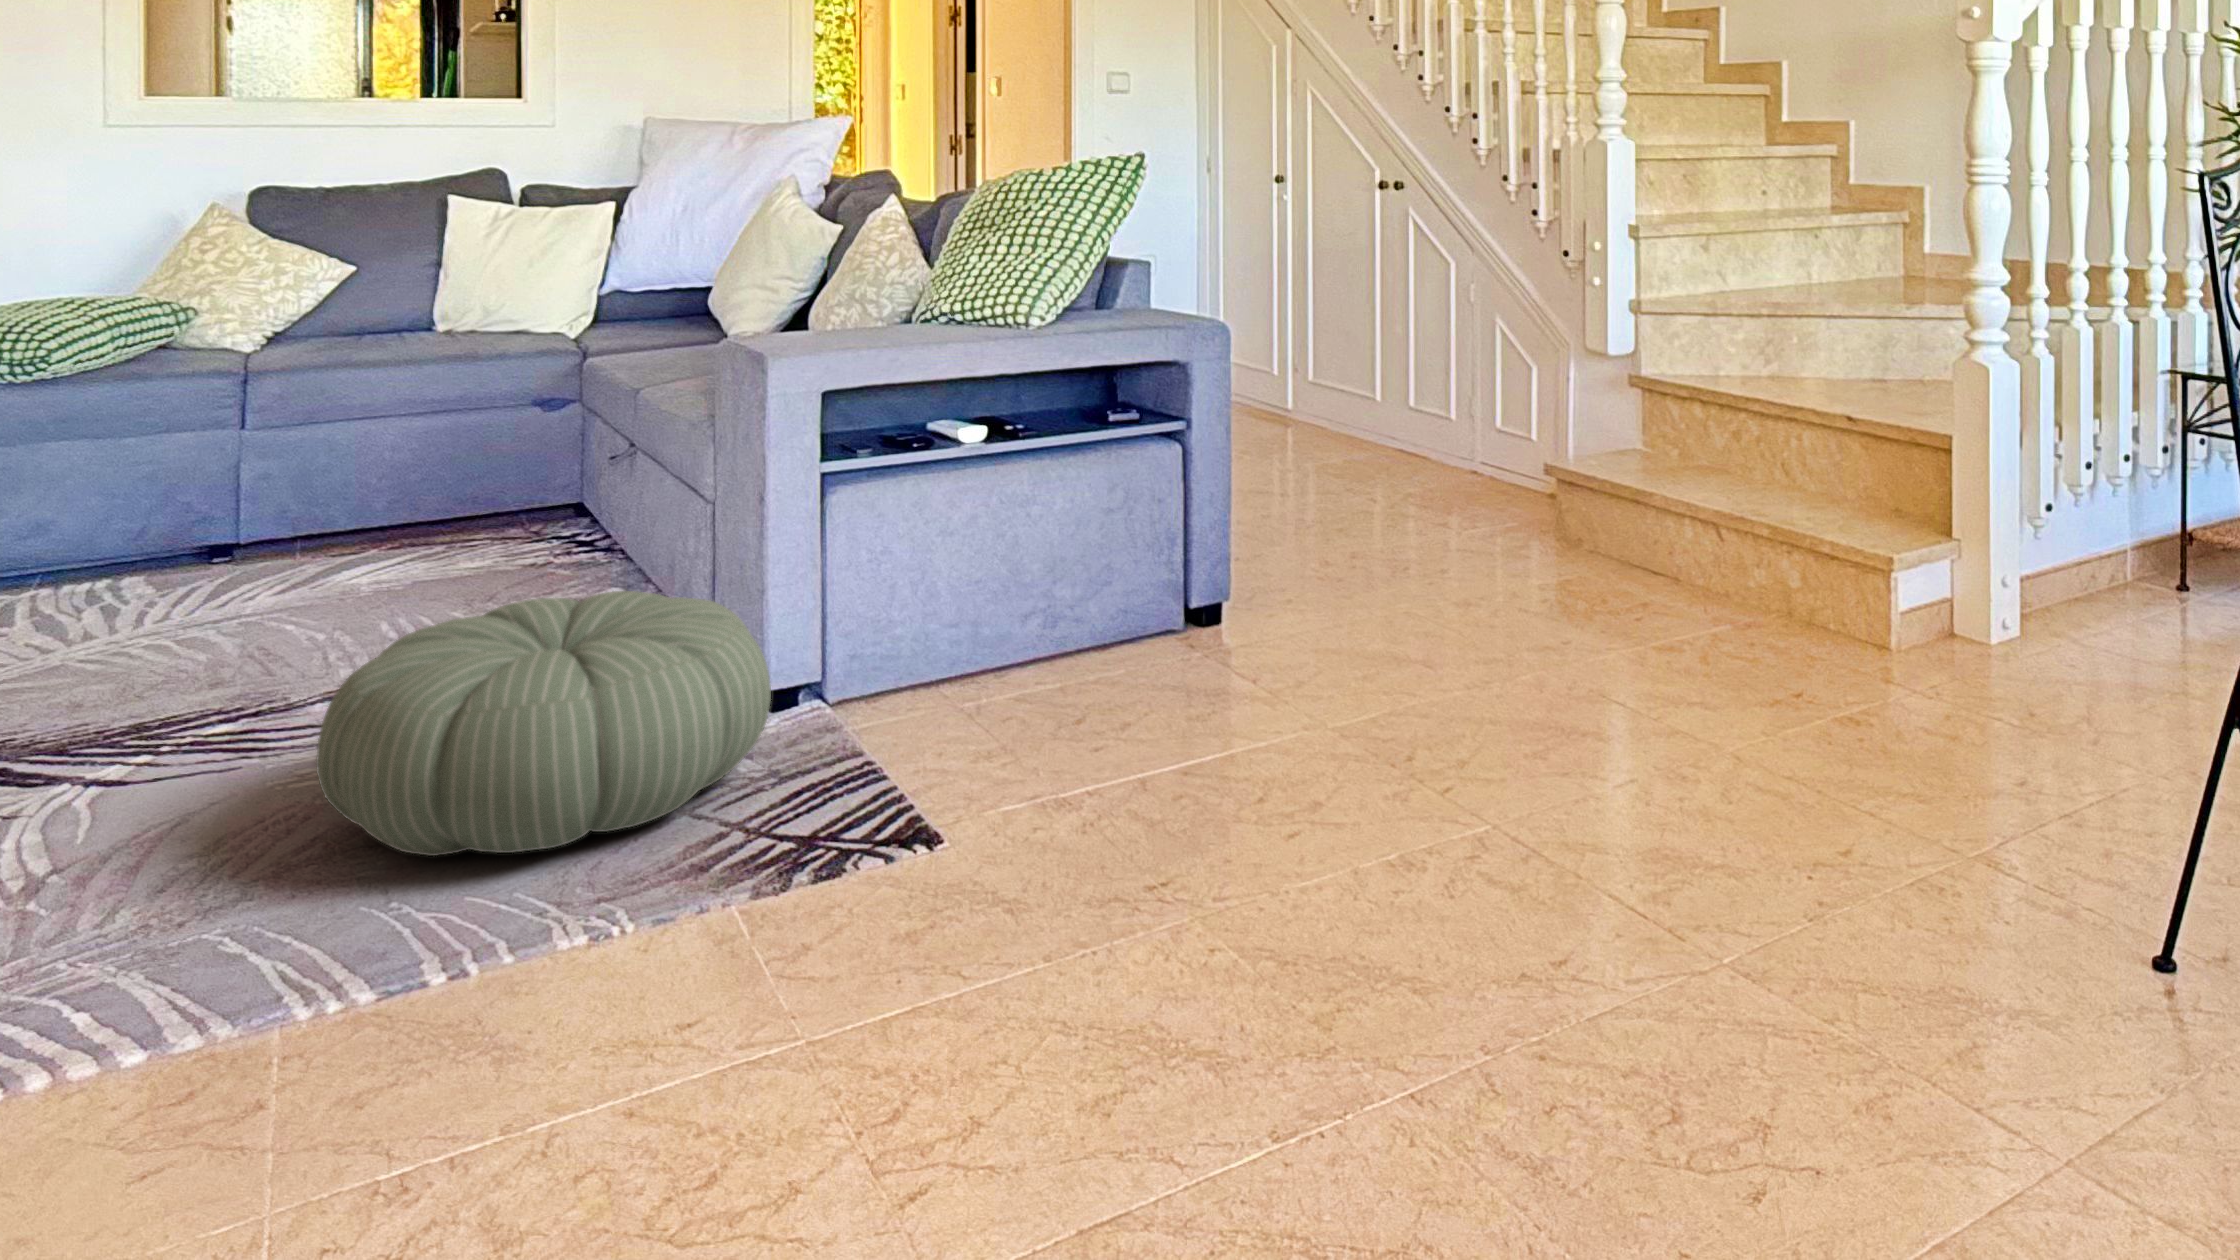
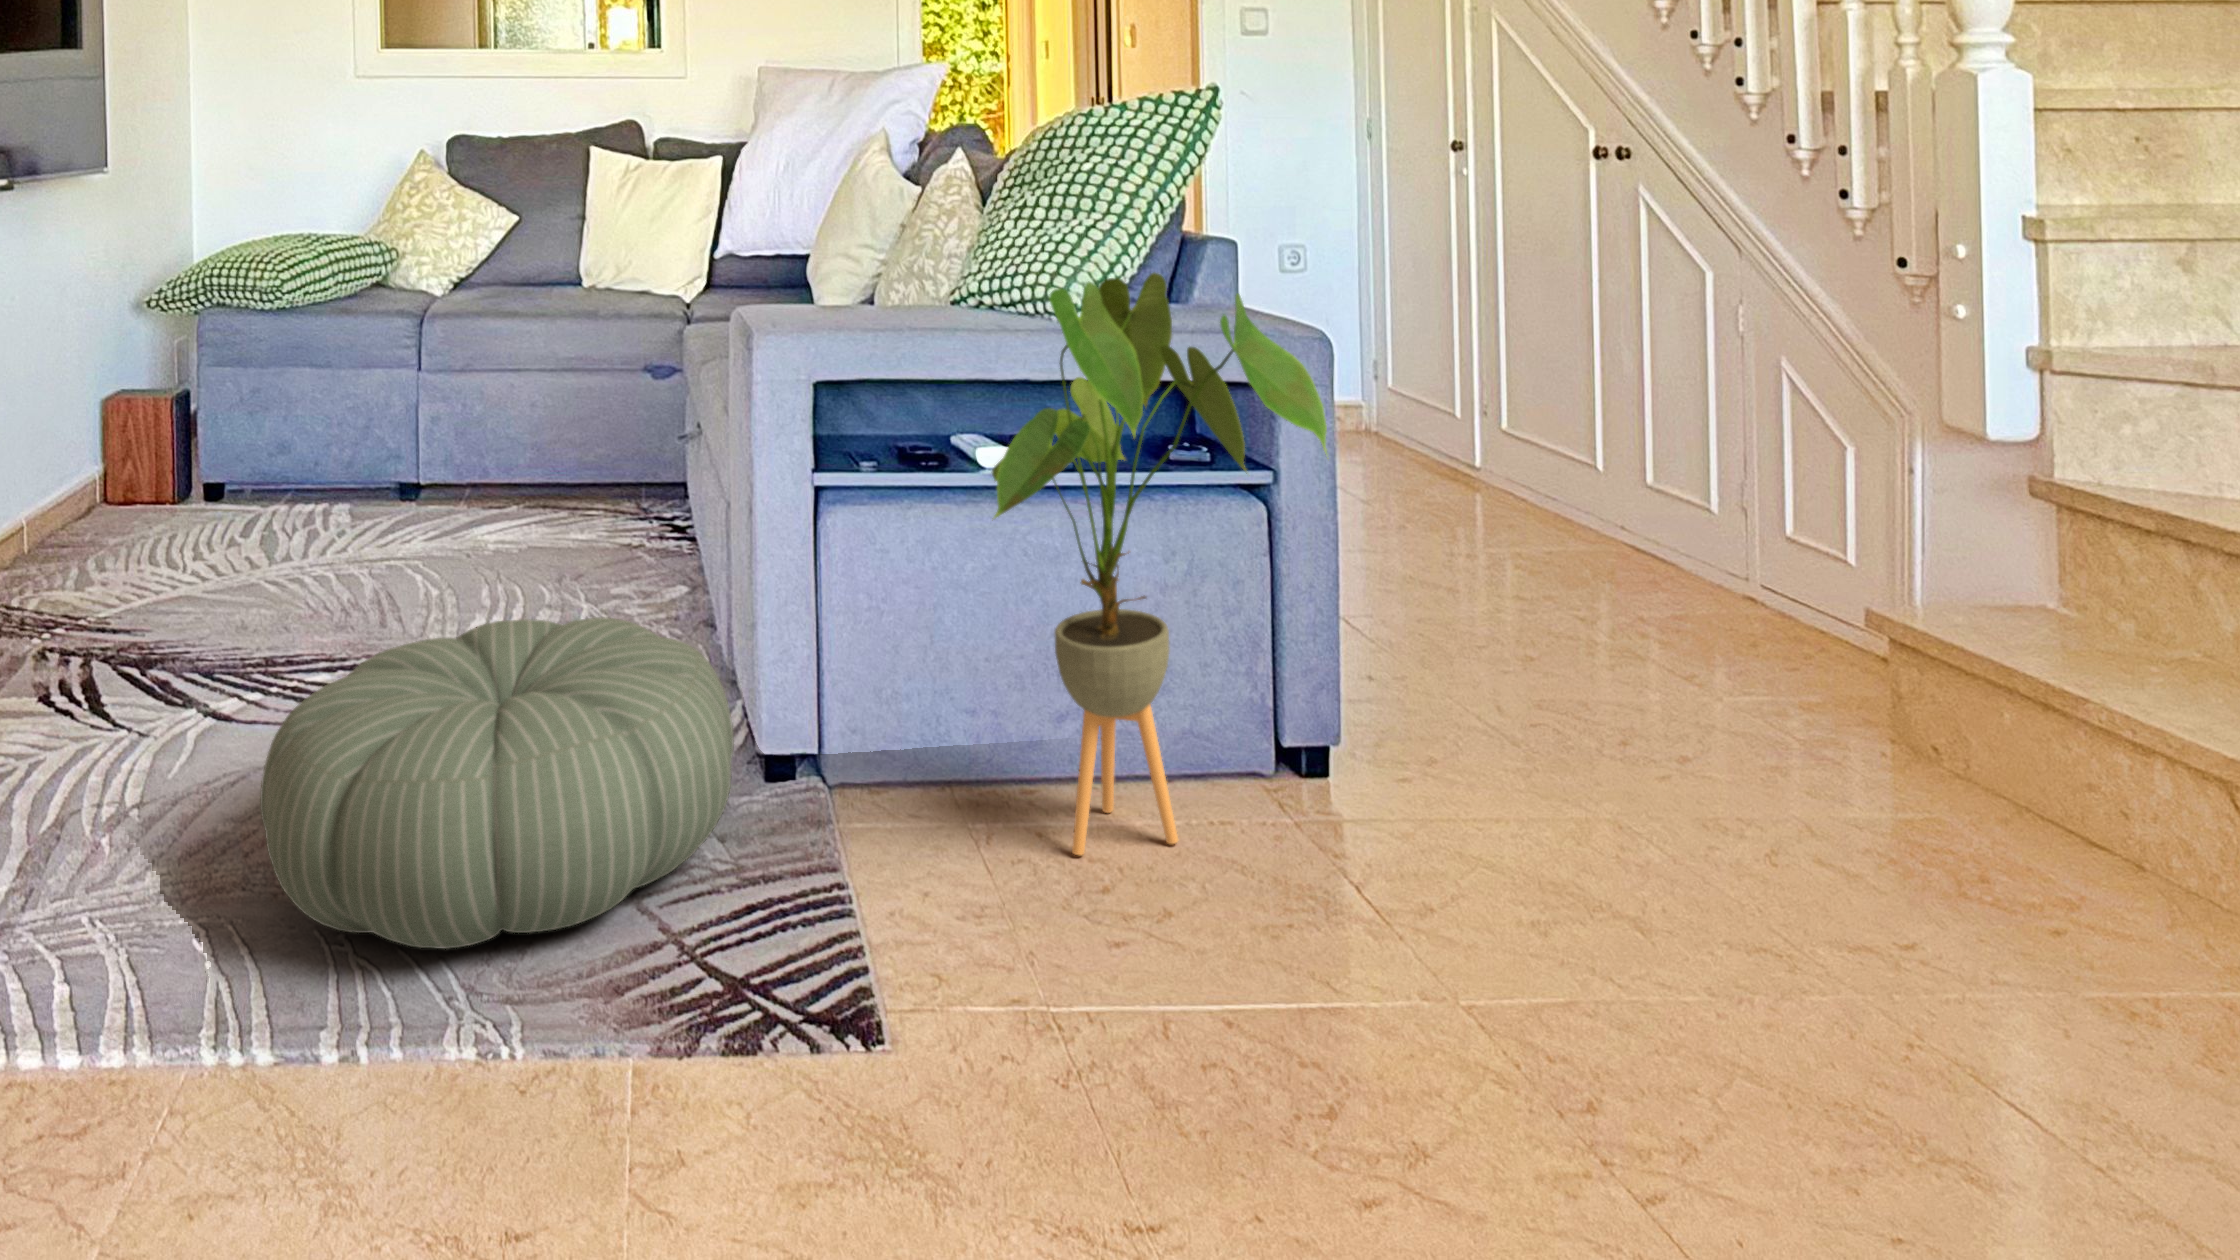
house plant: none [985,287,1255,726] -> present [992,273,1327,855]

